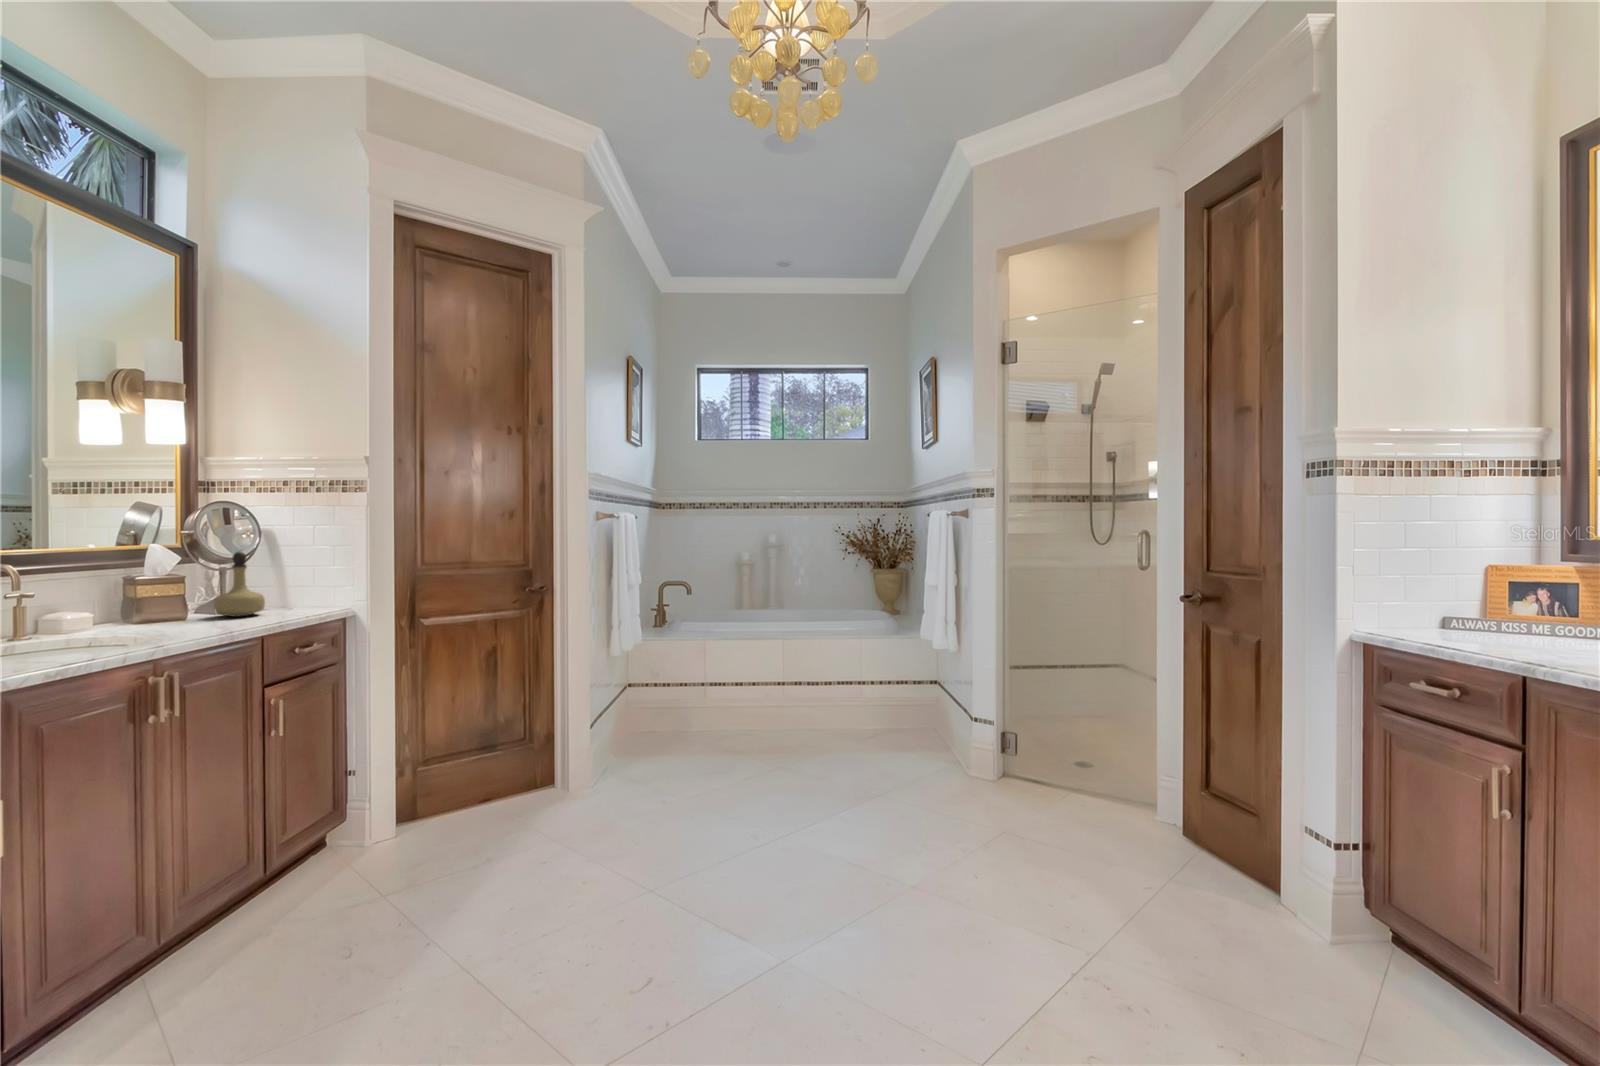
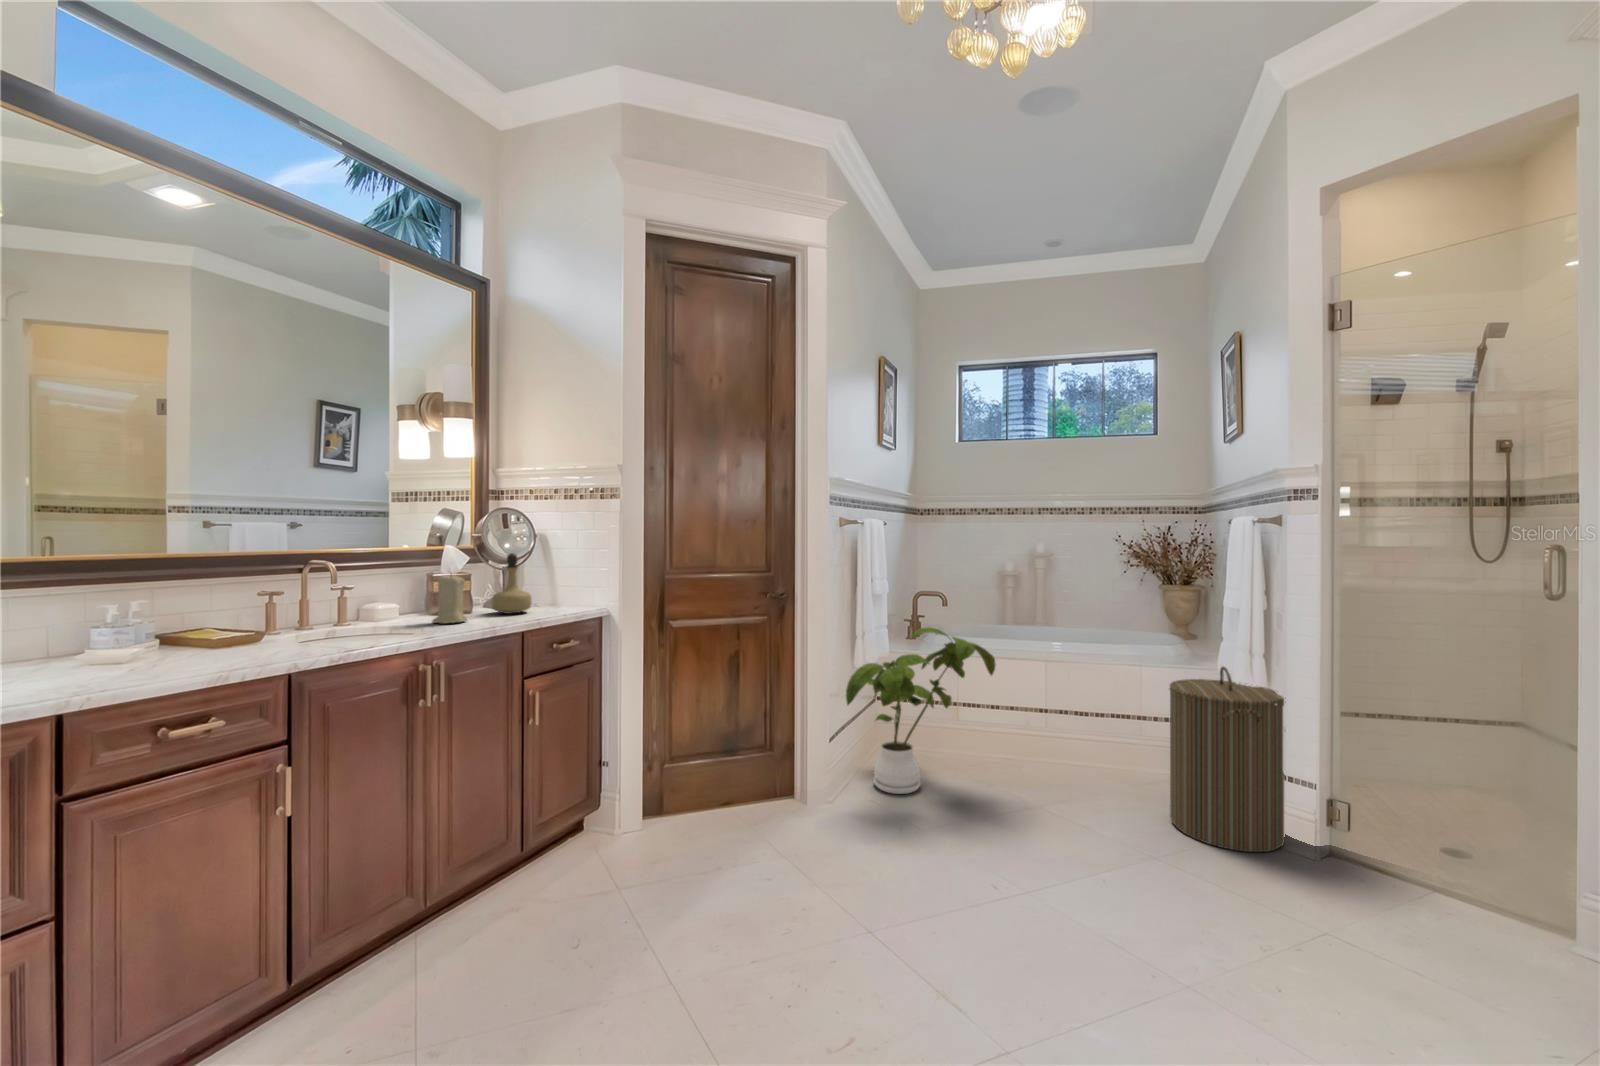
candle: none [145,574,193,629] -> present [432,574,467,623]
house plant: none [606,612,739,764] -> present [846,627,996,794]
laundry hamper: none [871,629,947,767] -> present [1170,667,1285,852]

